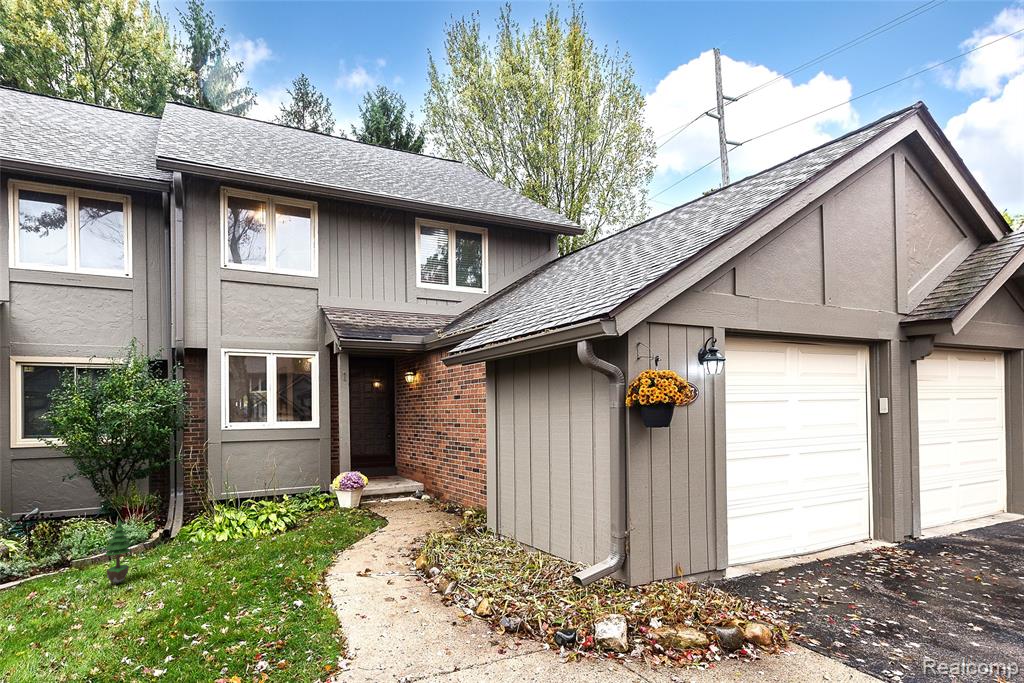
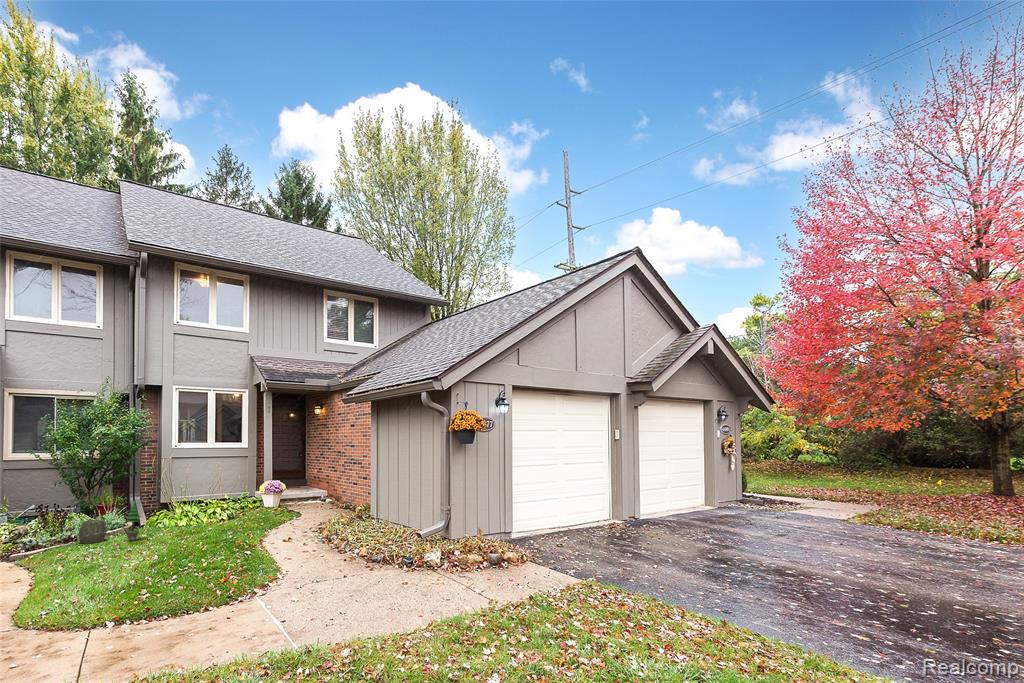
woven basket: none [37,546,85,588] -> present [79,520,107,544]

